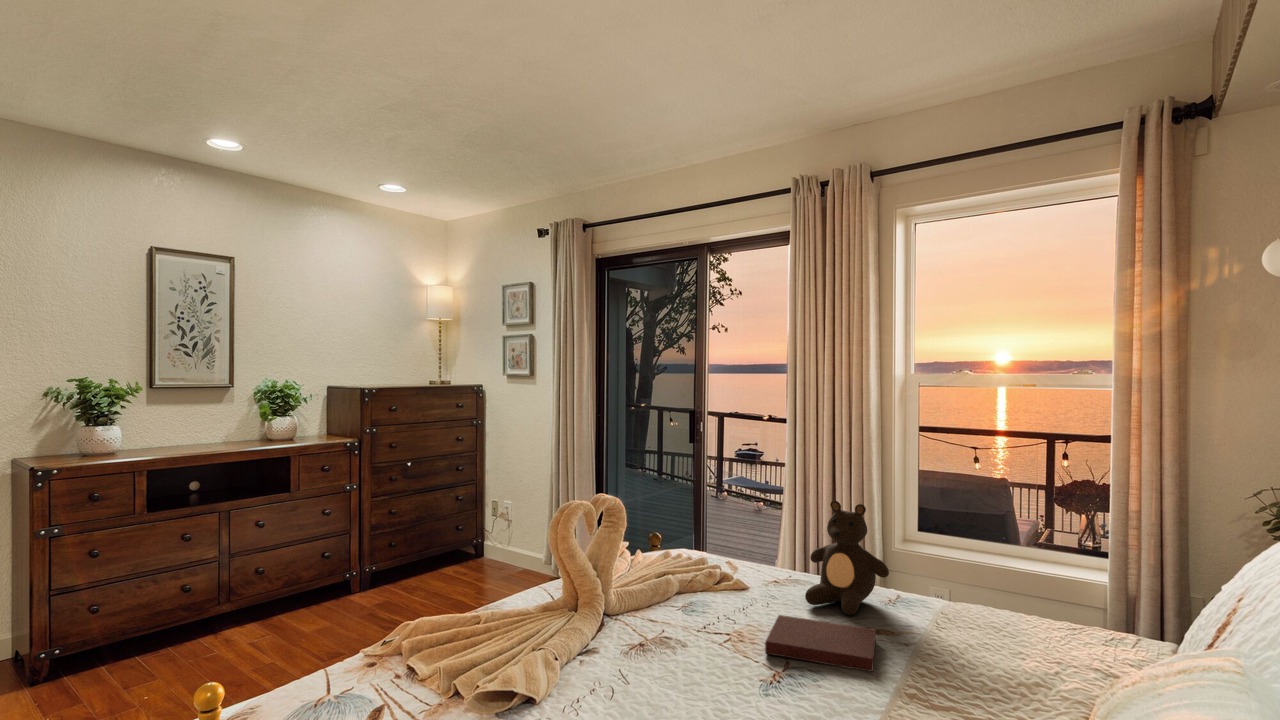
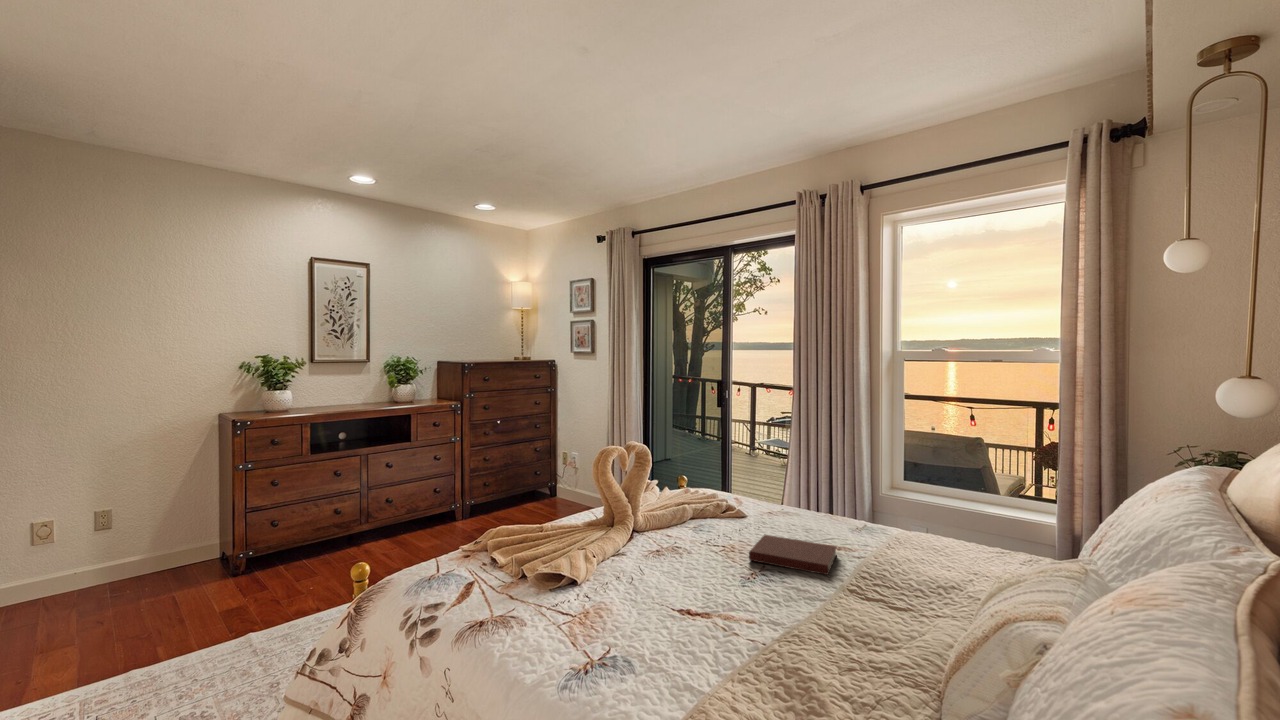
teddy bear: present [805,500,889,615] -> none [789,451,856,537]

